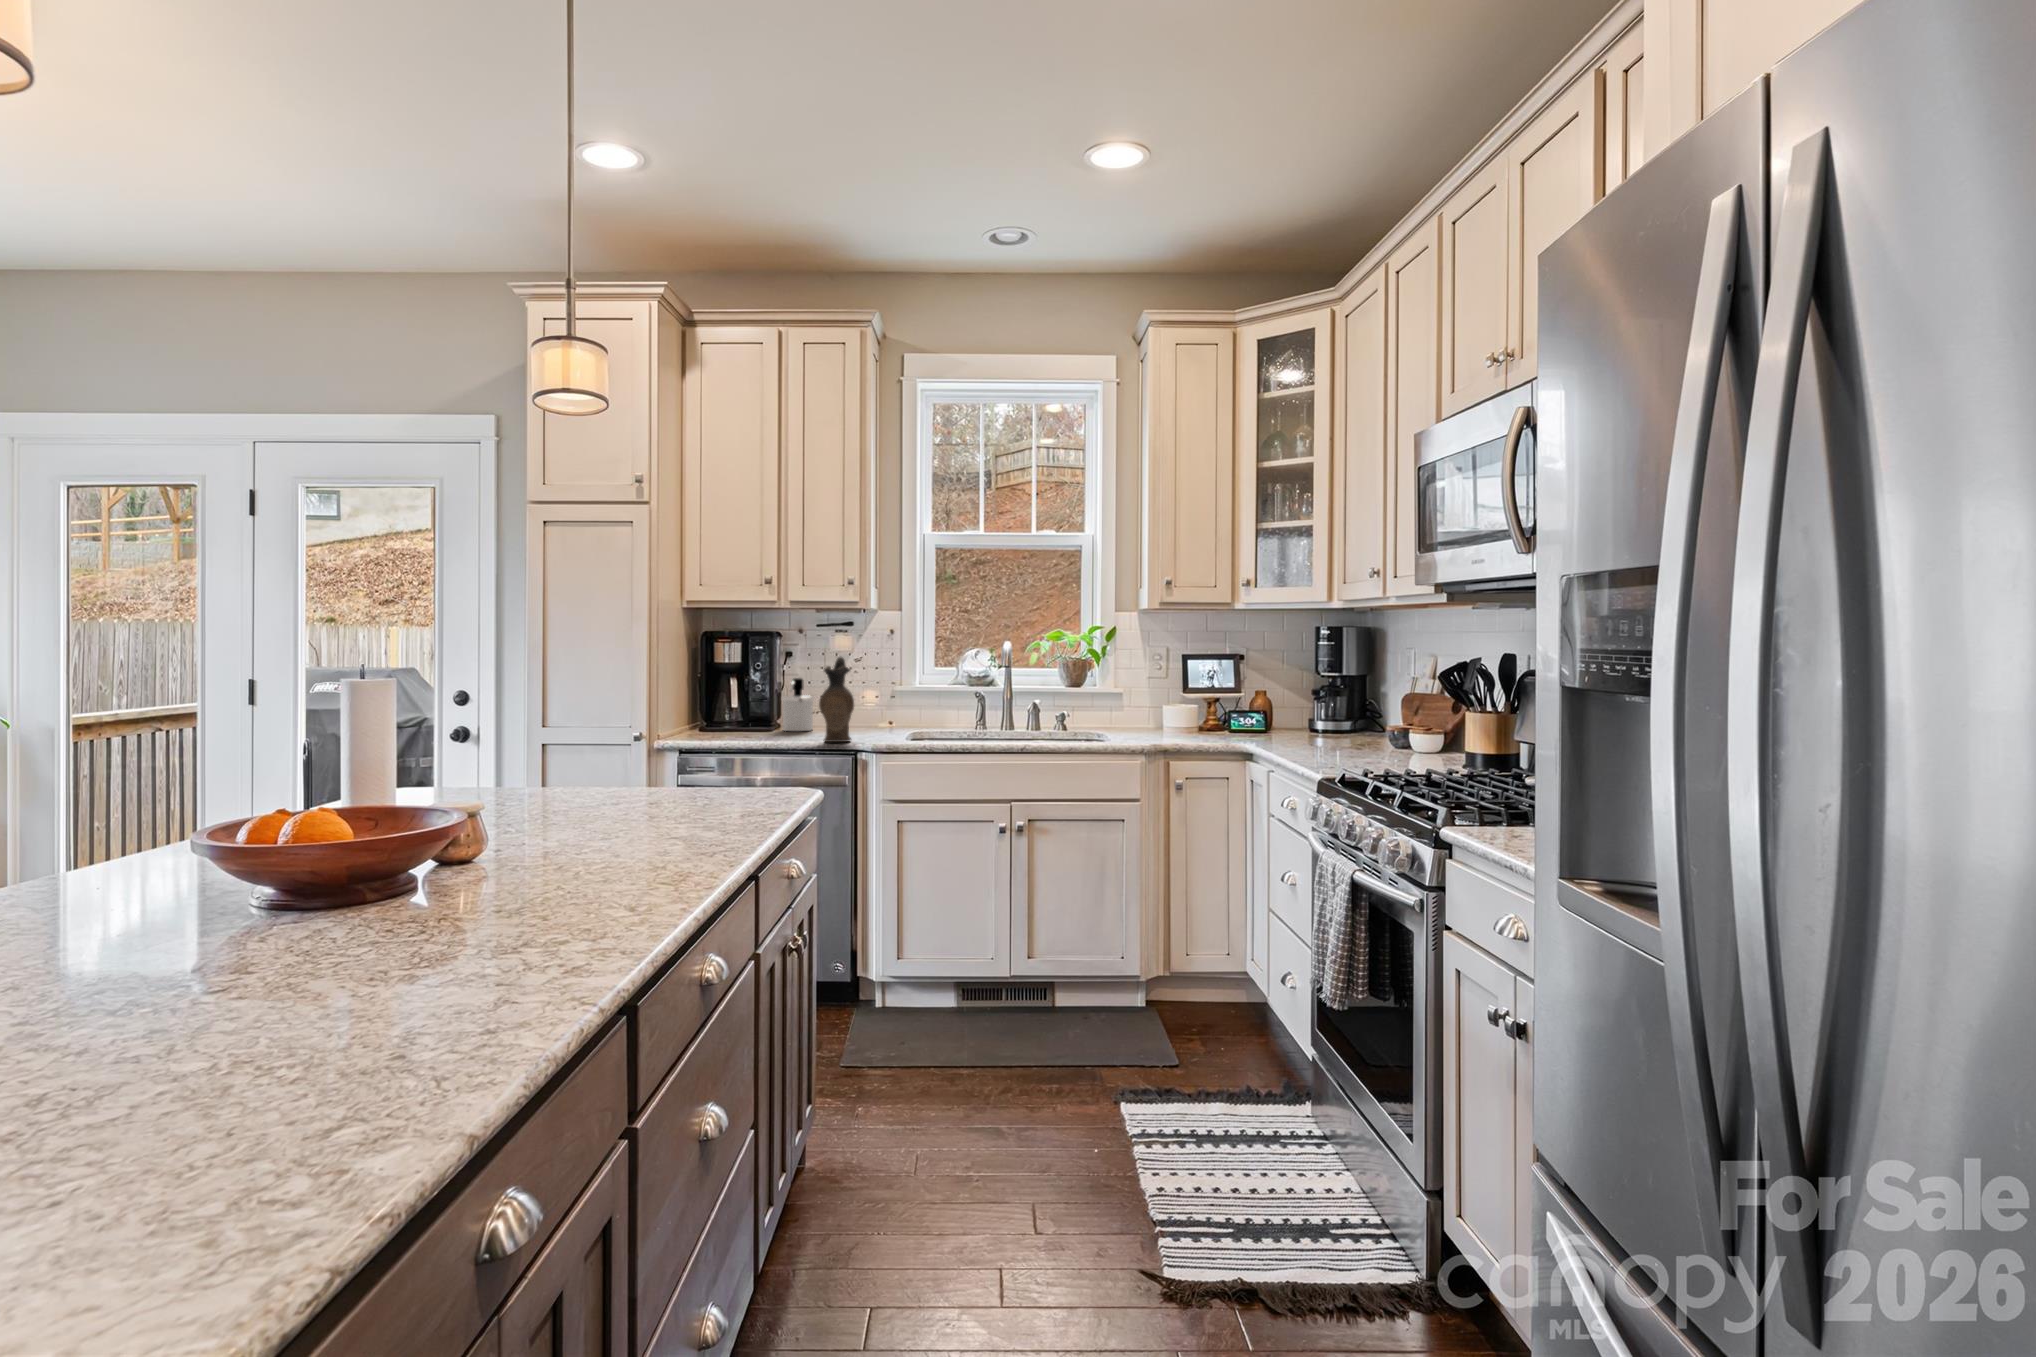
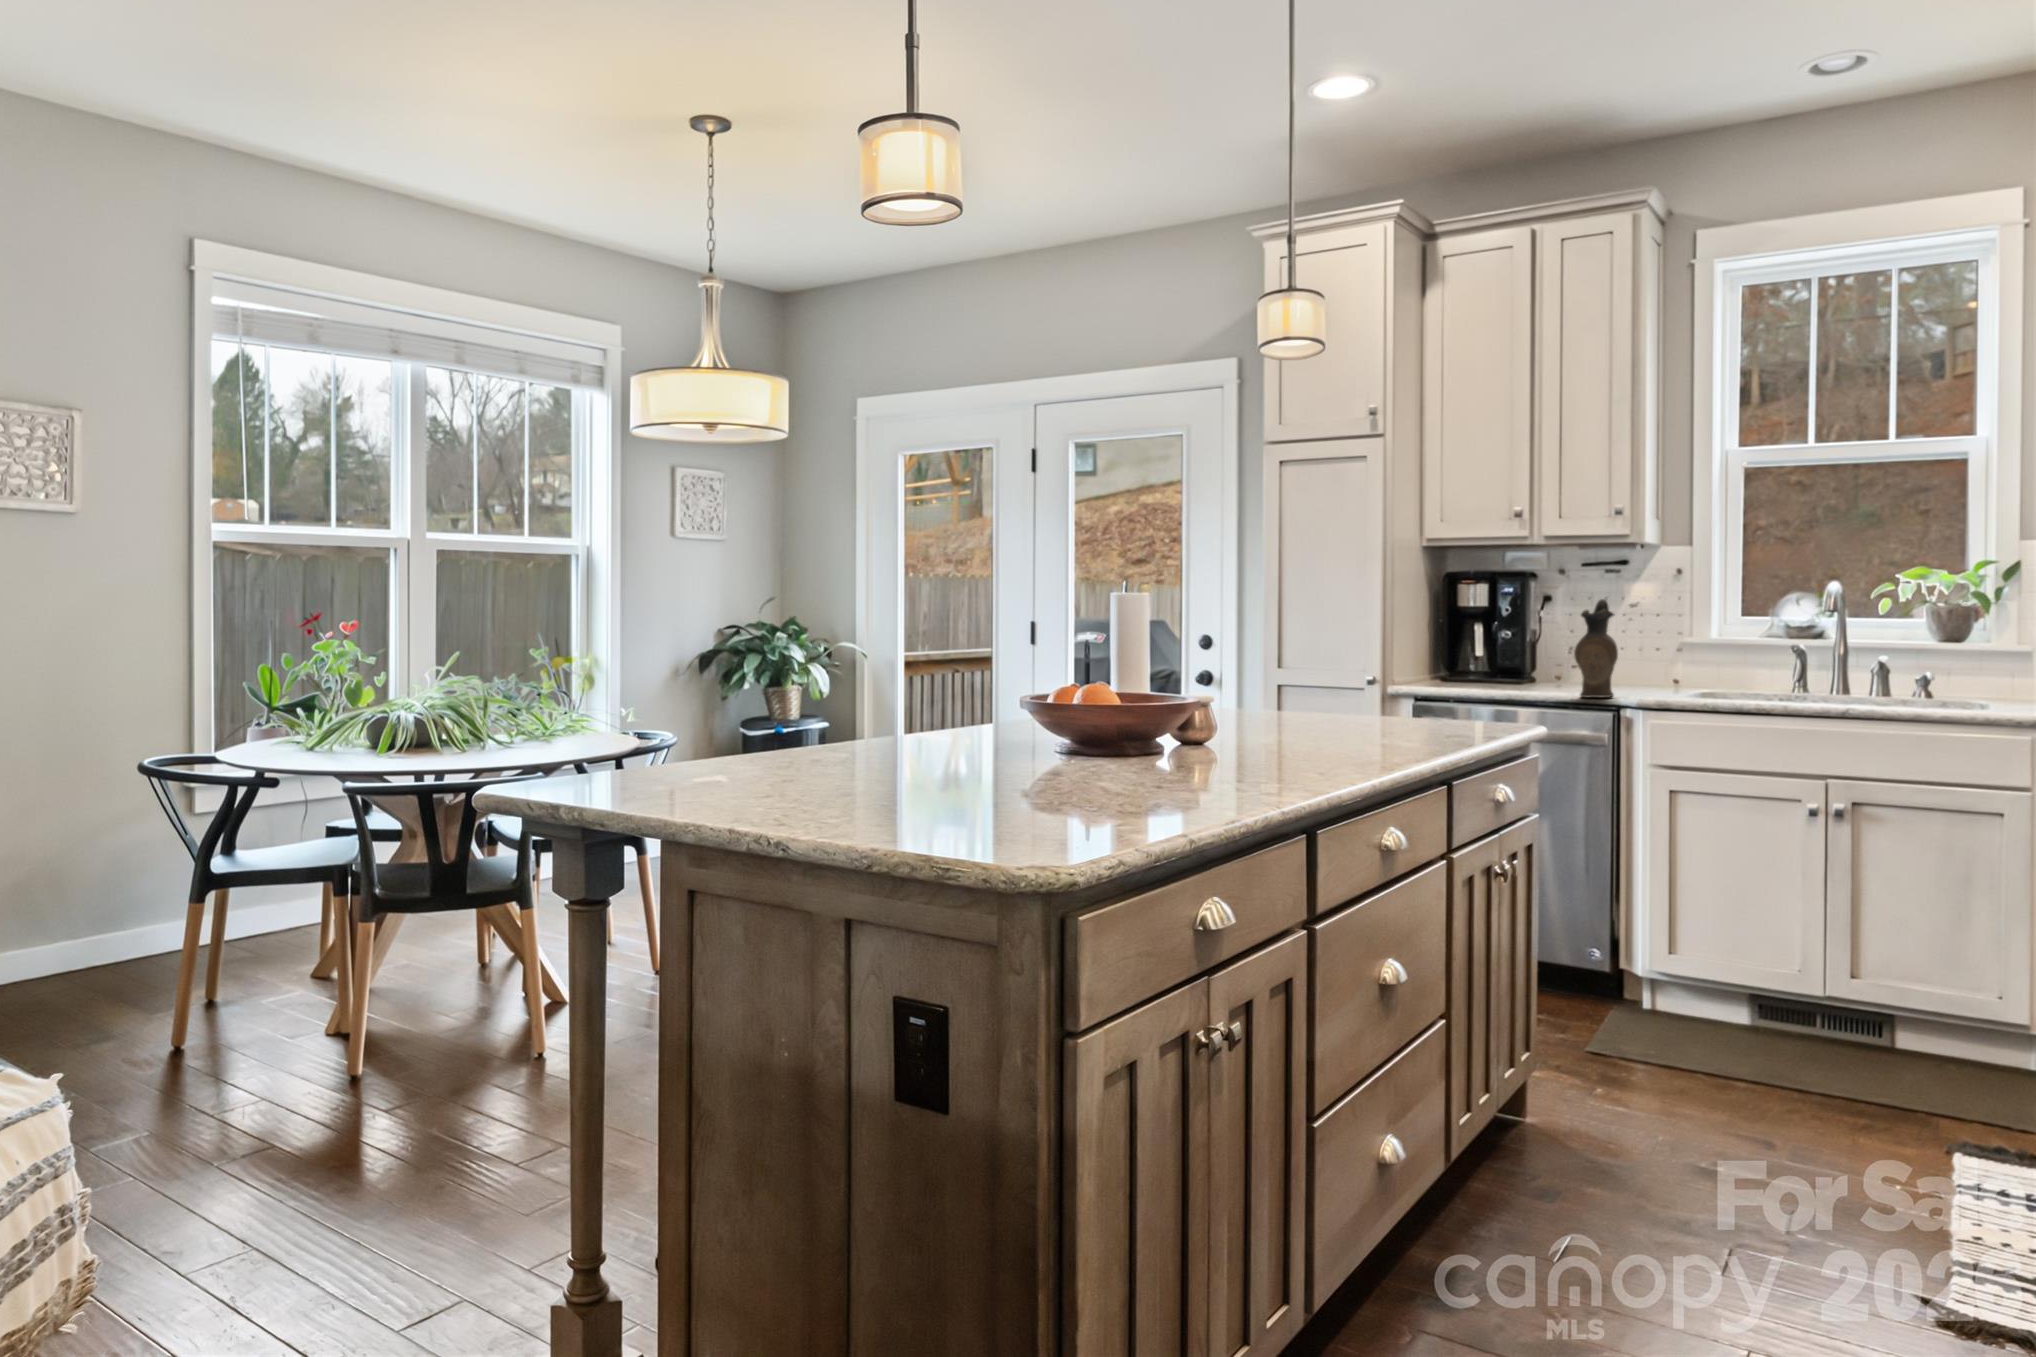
soap dispenser: present [782,678,814,731] -> none [1533,626,1572,687]

